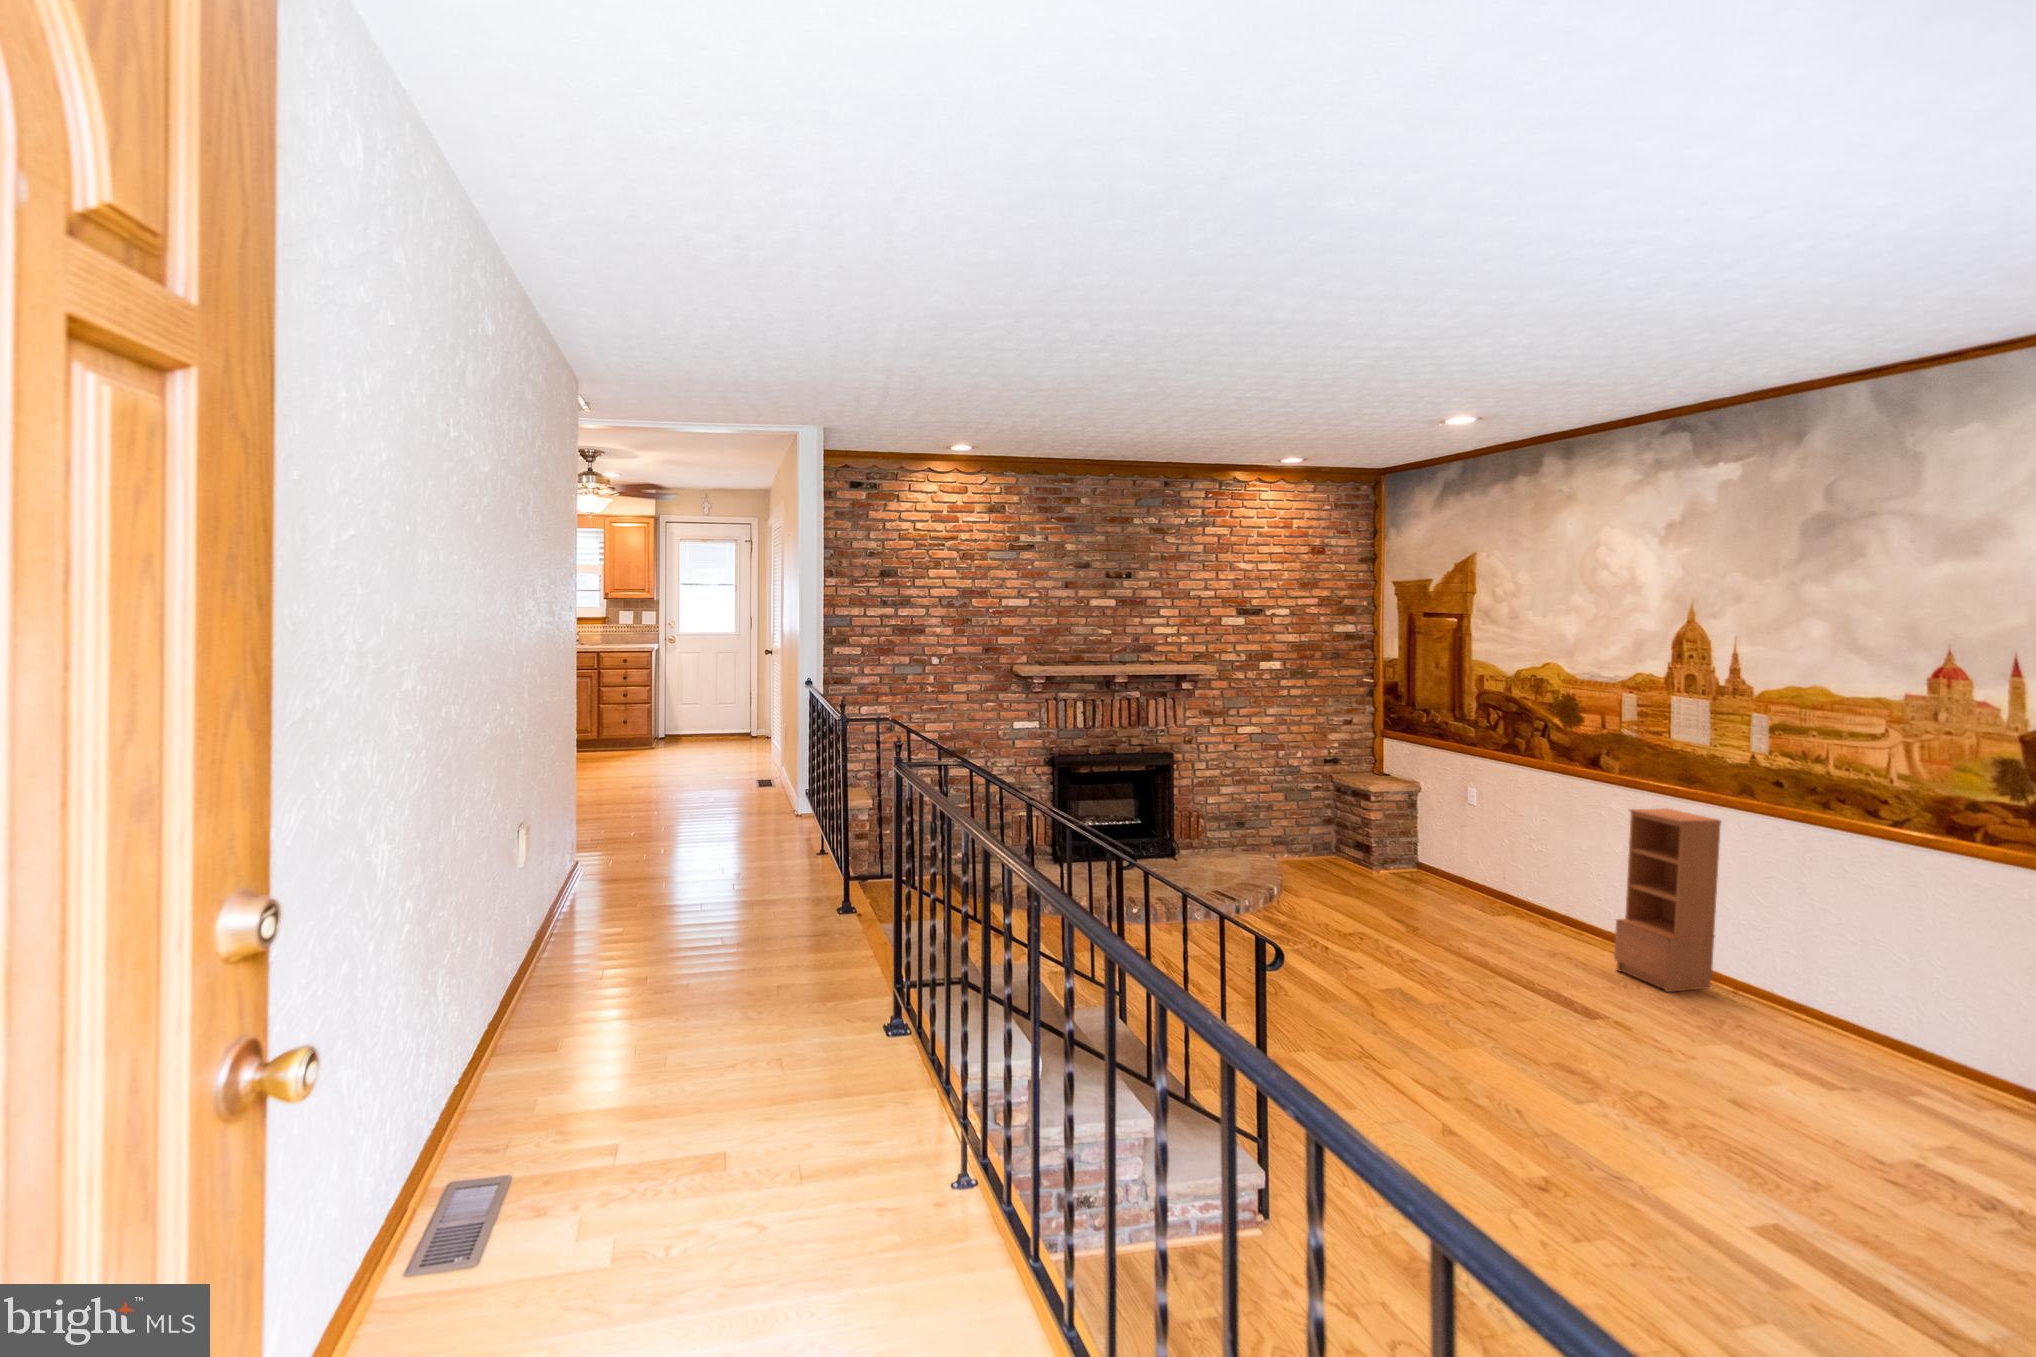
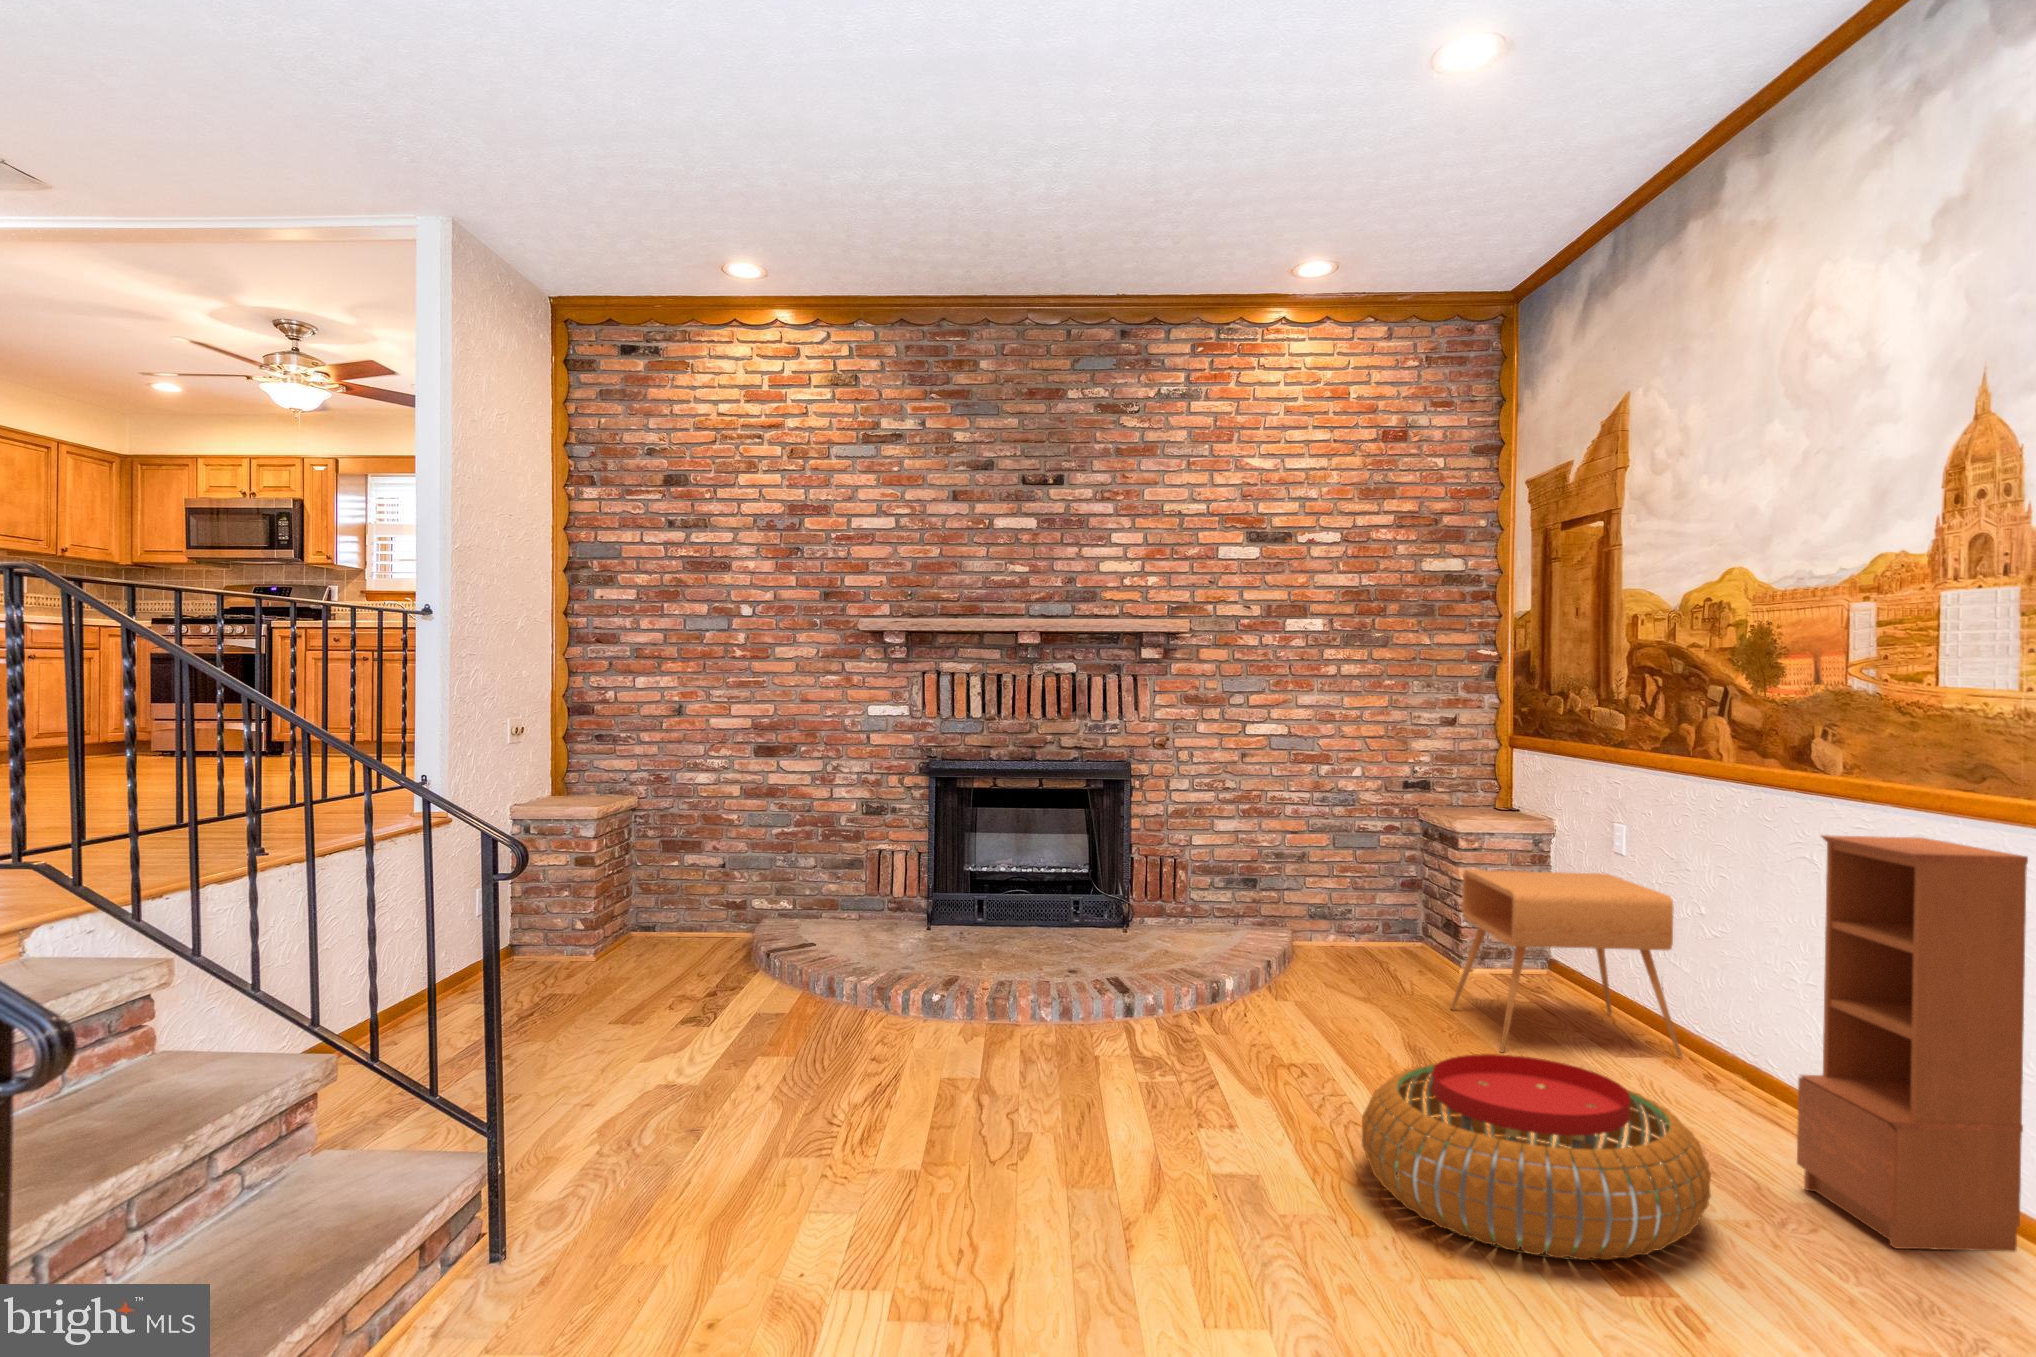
side table: none [1388,815,1518,916] -> present [1450,870,1682,1058]
pouf: none [1435,920,1603,1010] -> present [1362,1054,1711,1260]

